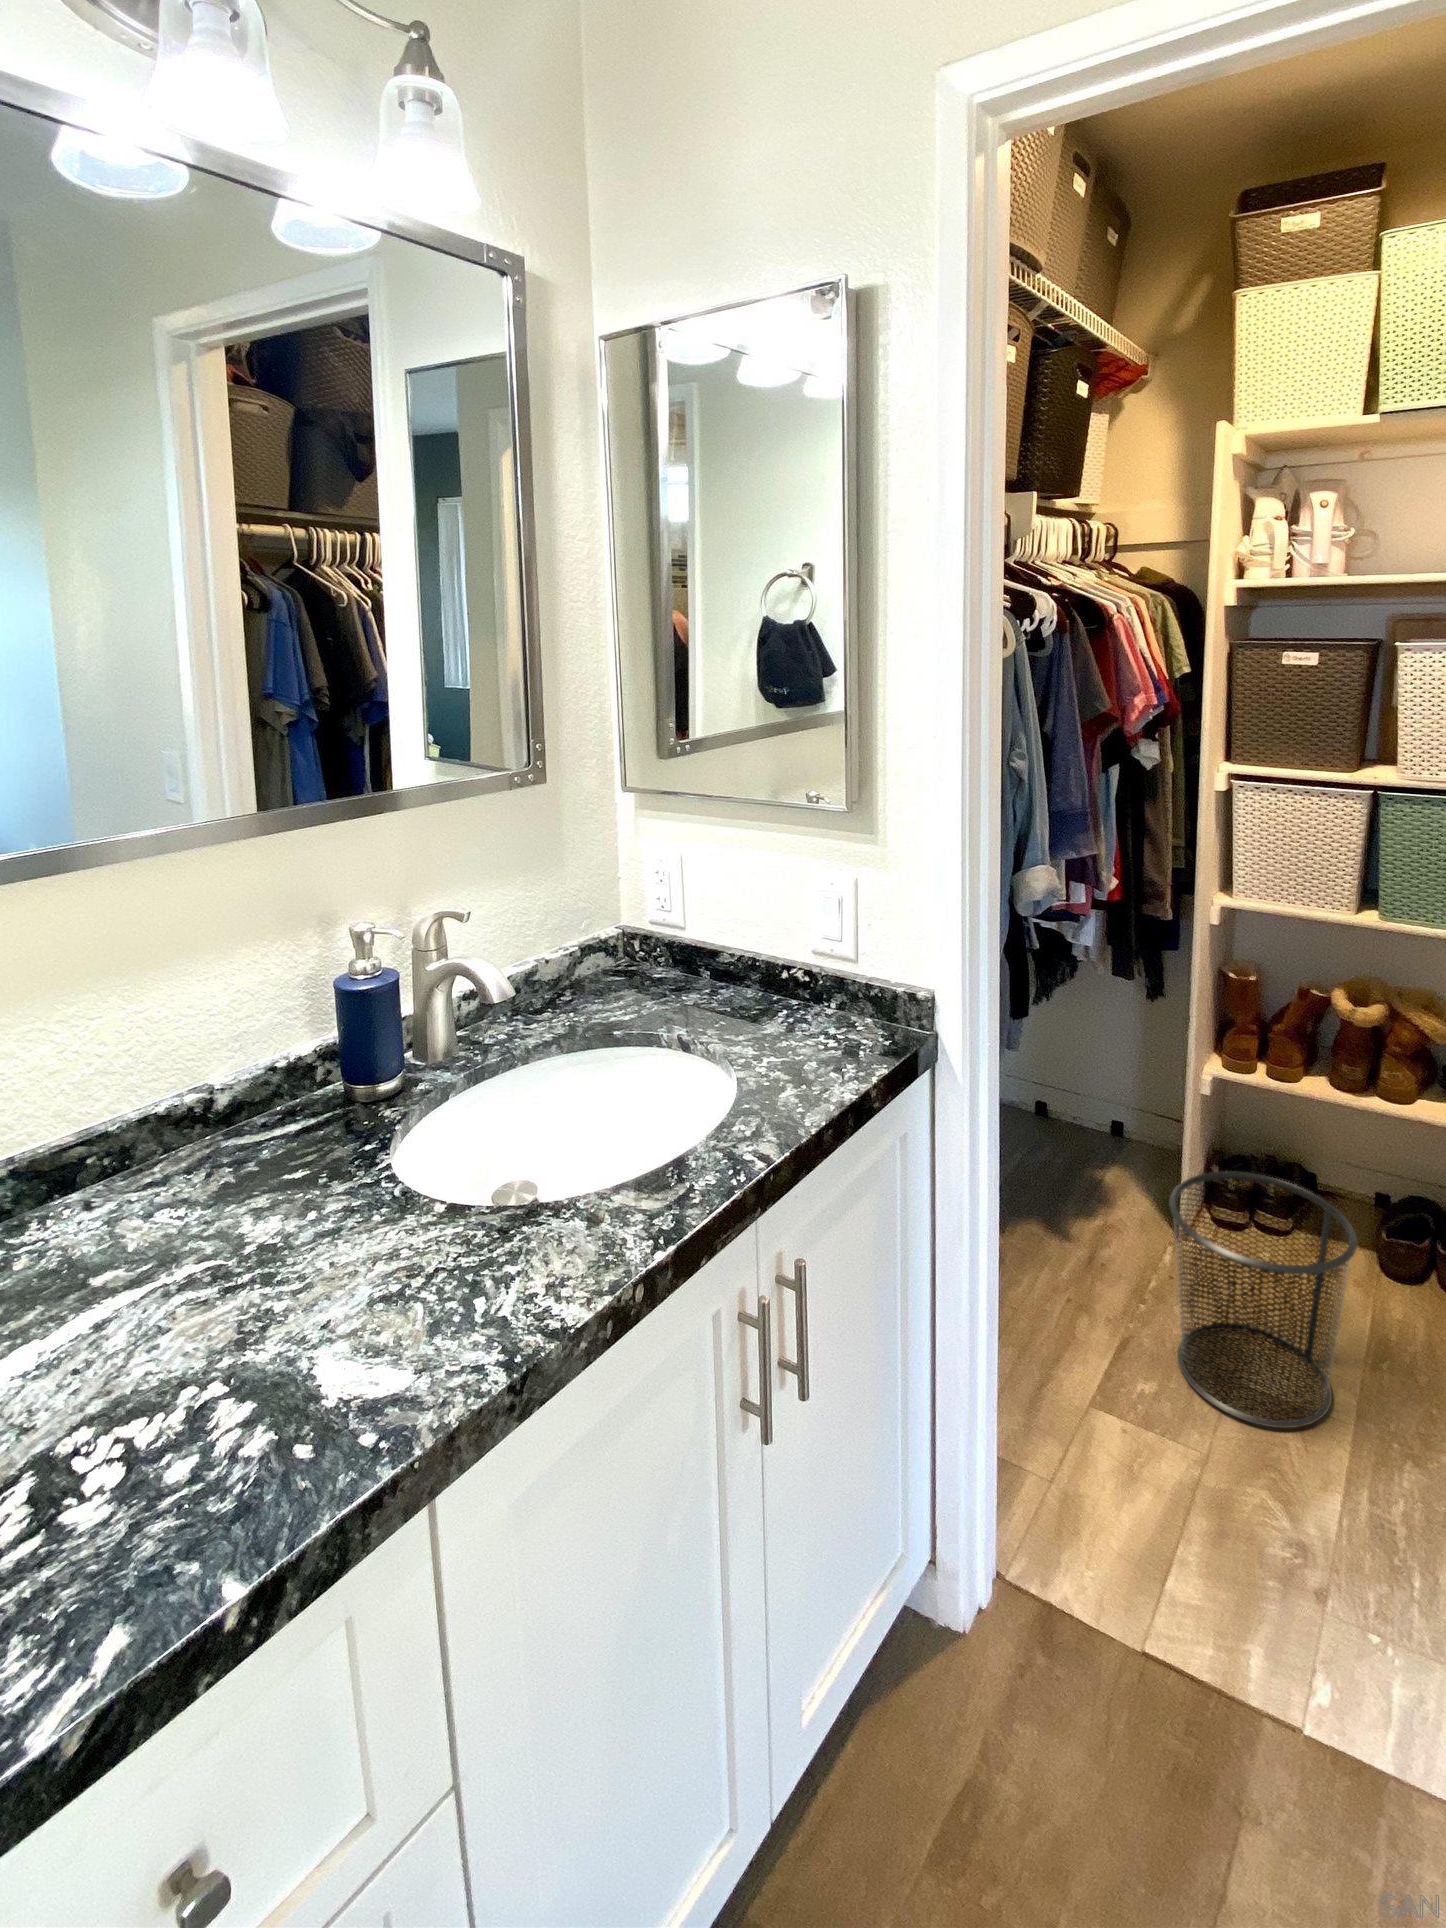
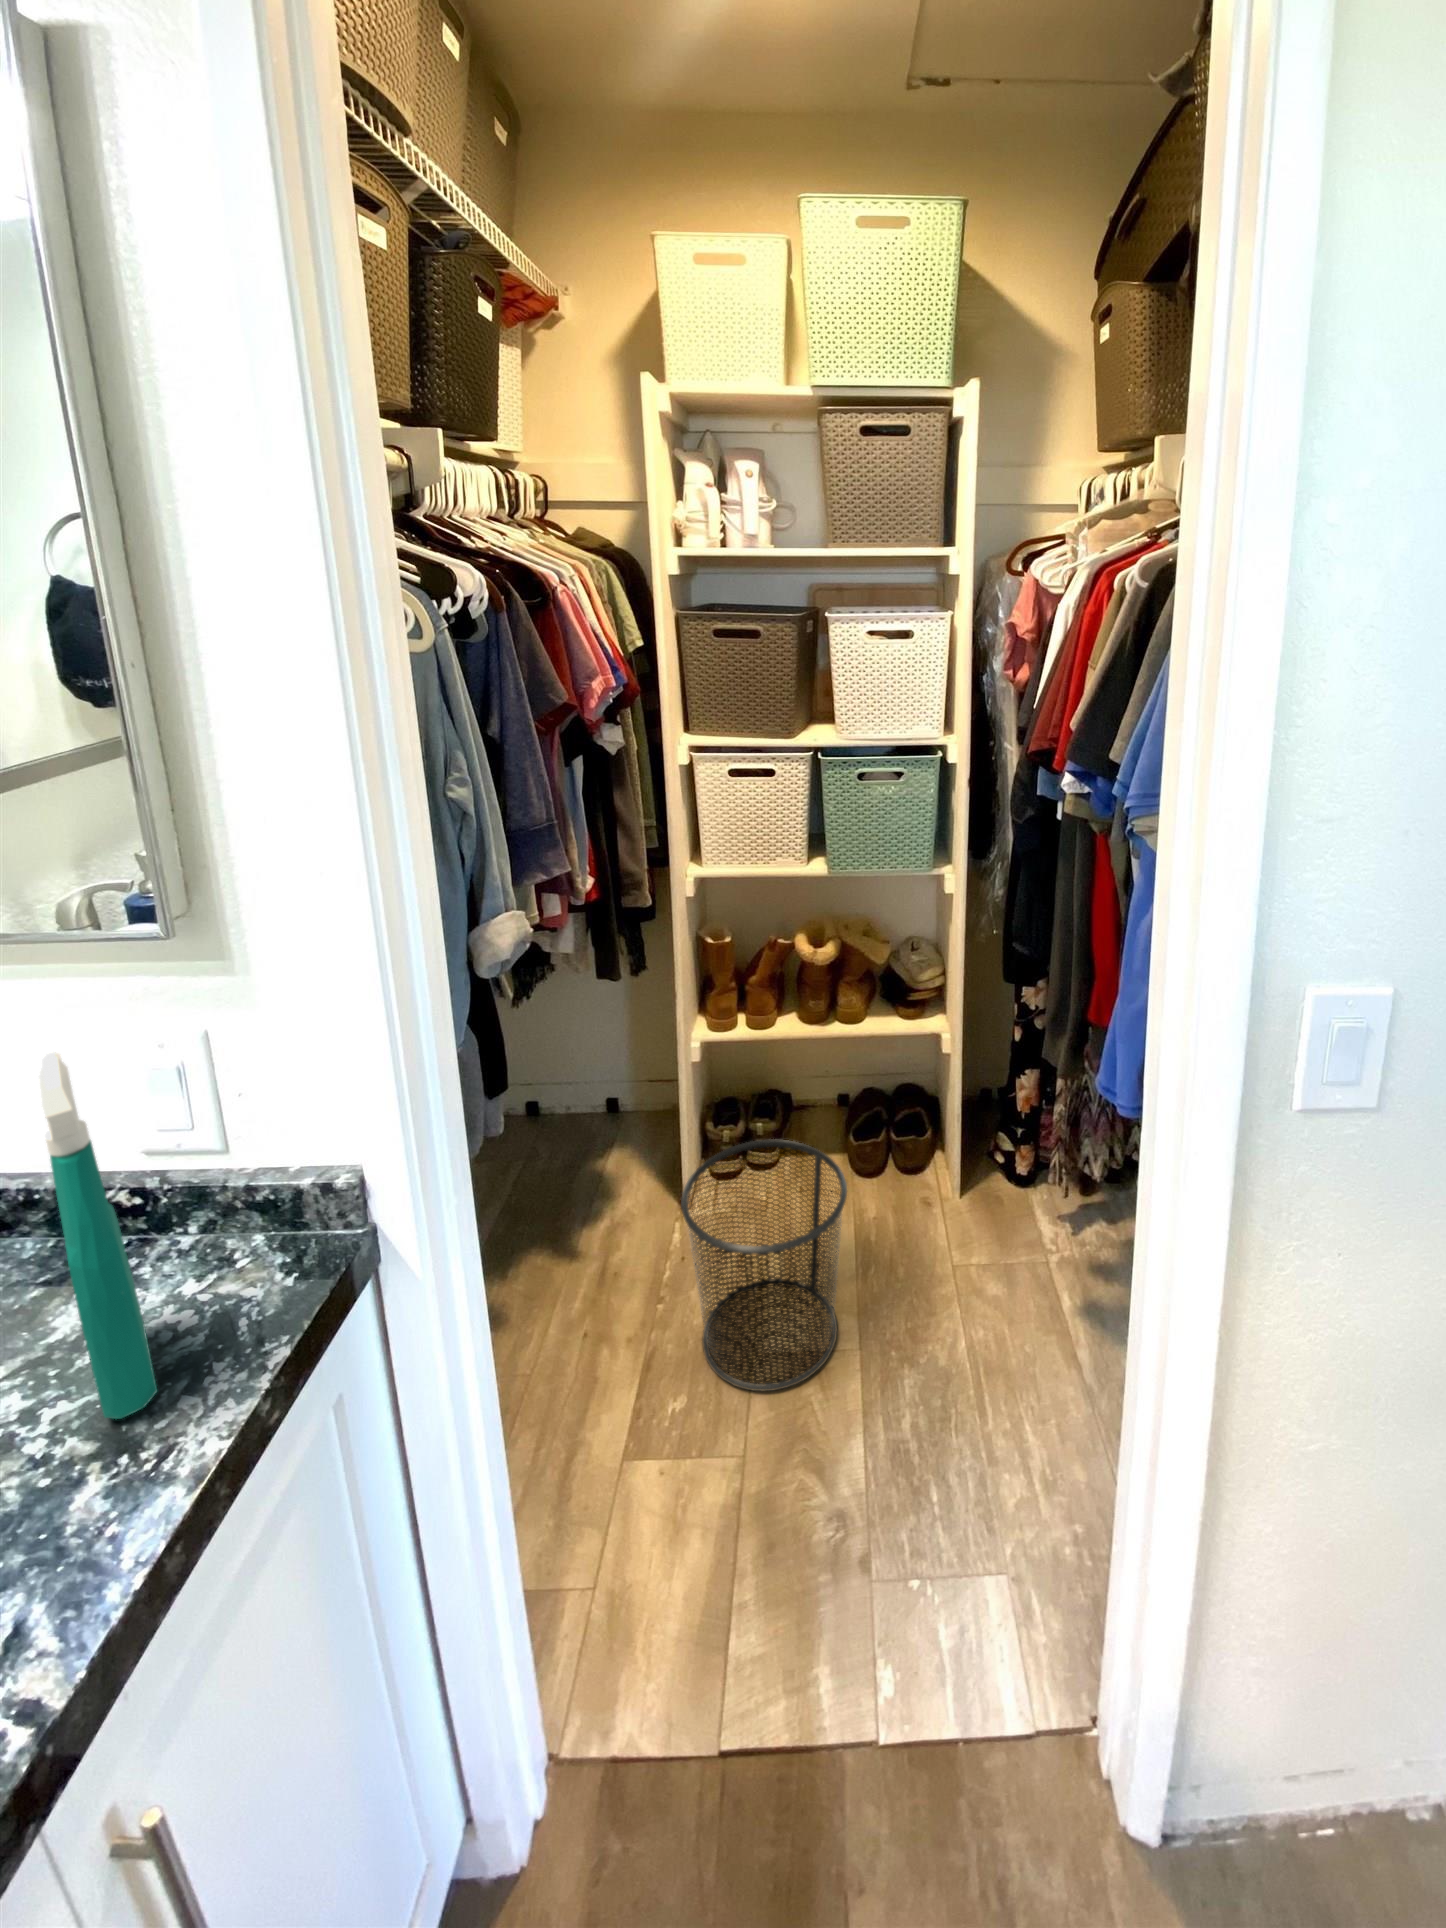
spray bottle: none [787,855,821,1069] -> present [39,1052,157,1419]

